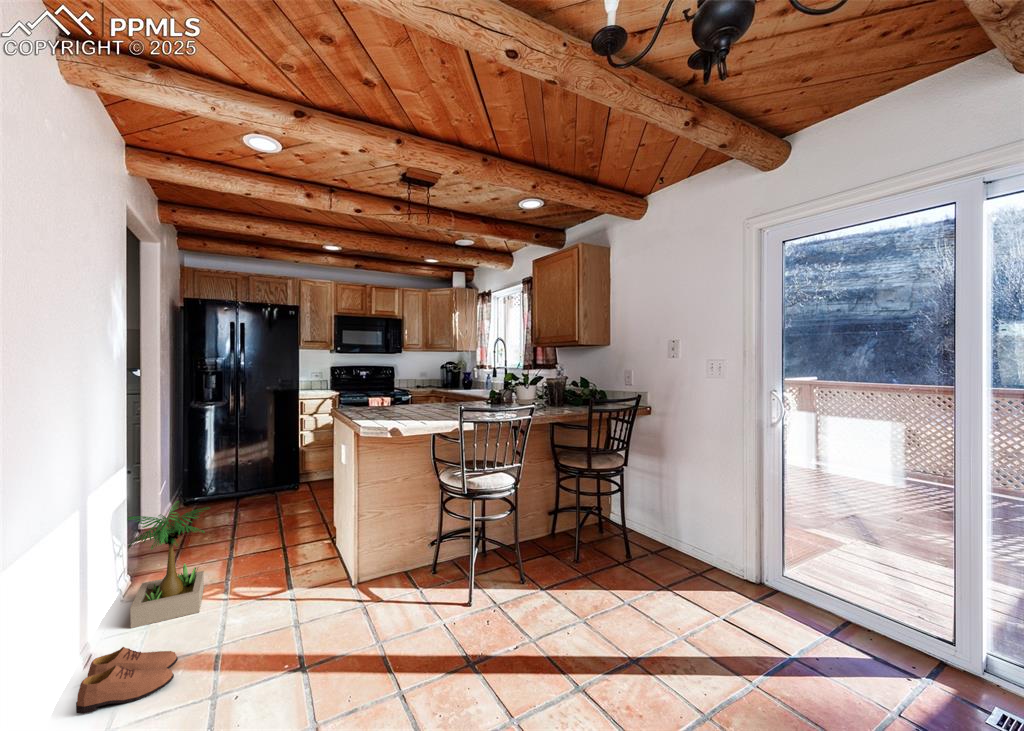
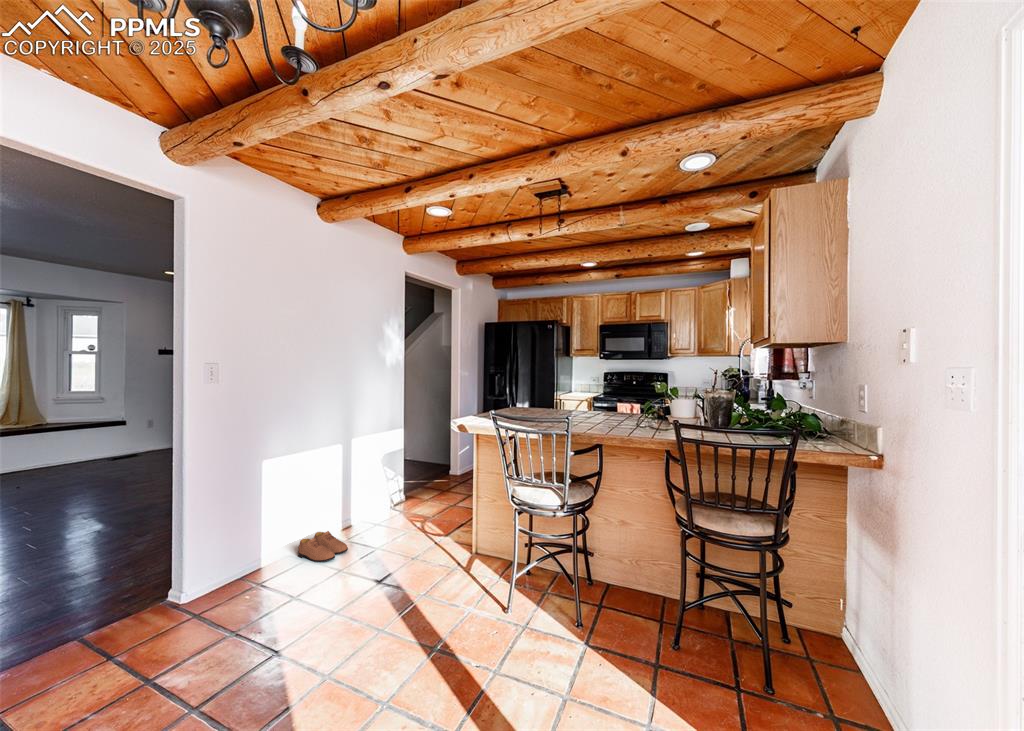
potted plant: present [128,501,210,628] -> none [362,456,411,532]

